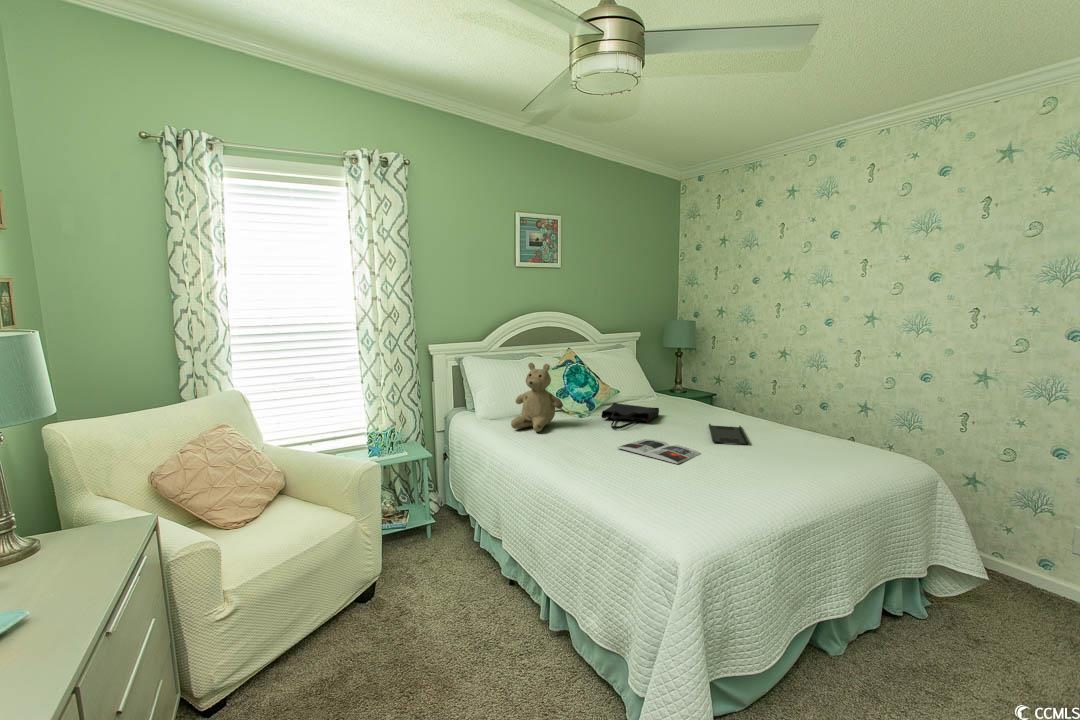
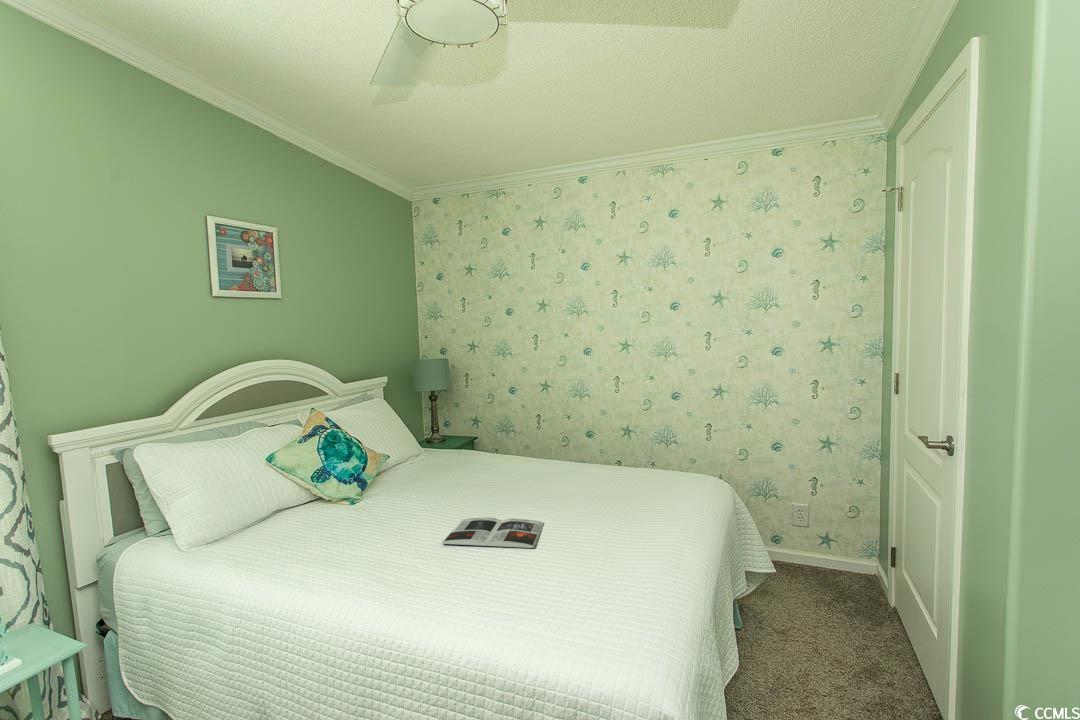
teddy bear: present [511,363,563,432] -> none [250,439,335,552]
tote bag: present [602,403,659,429] -> none [385,469,453,512]
tray: present [709,424,749,445] -> none [517,473,578,503]

